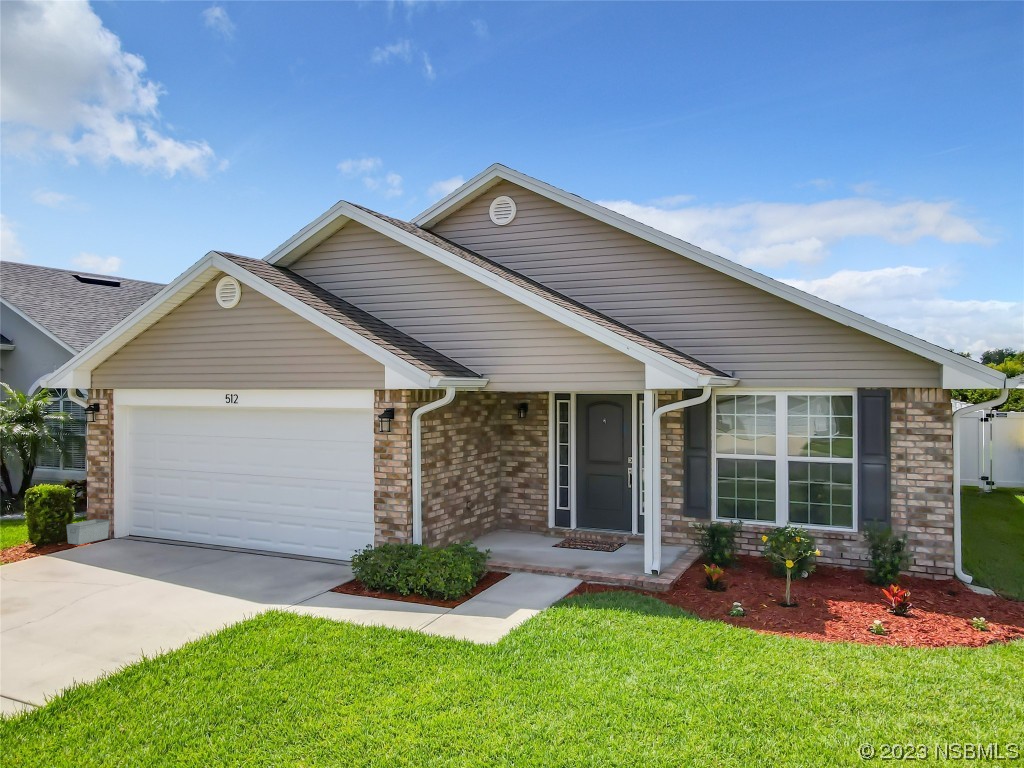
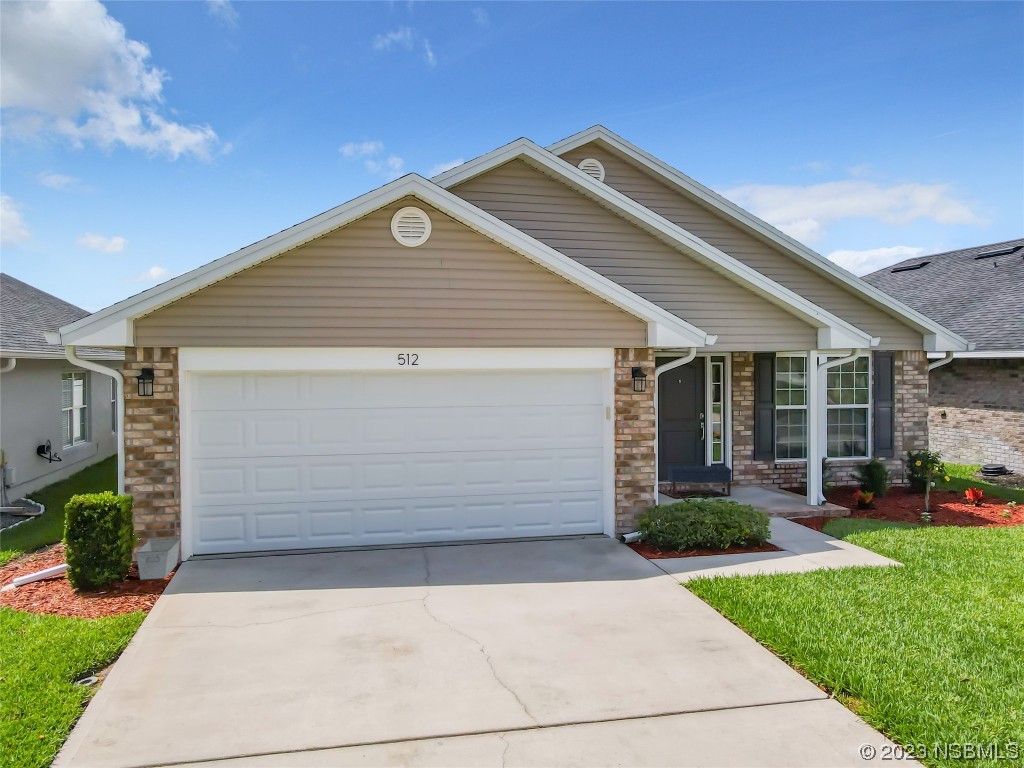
bench: none [580,512,651,554] -> present [667,465,732,496]

